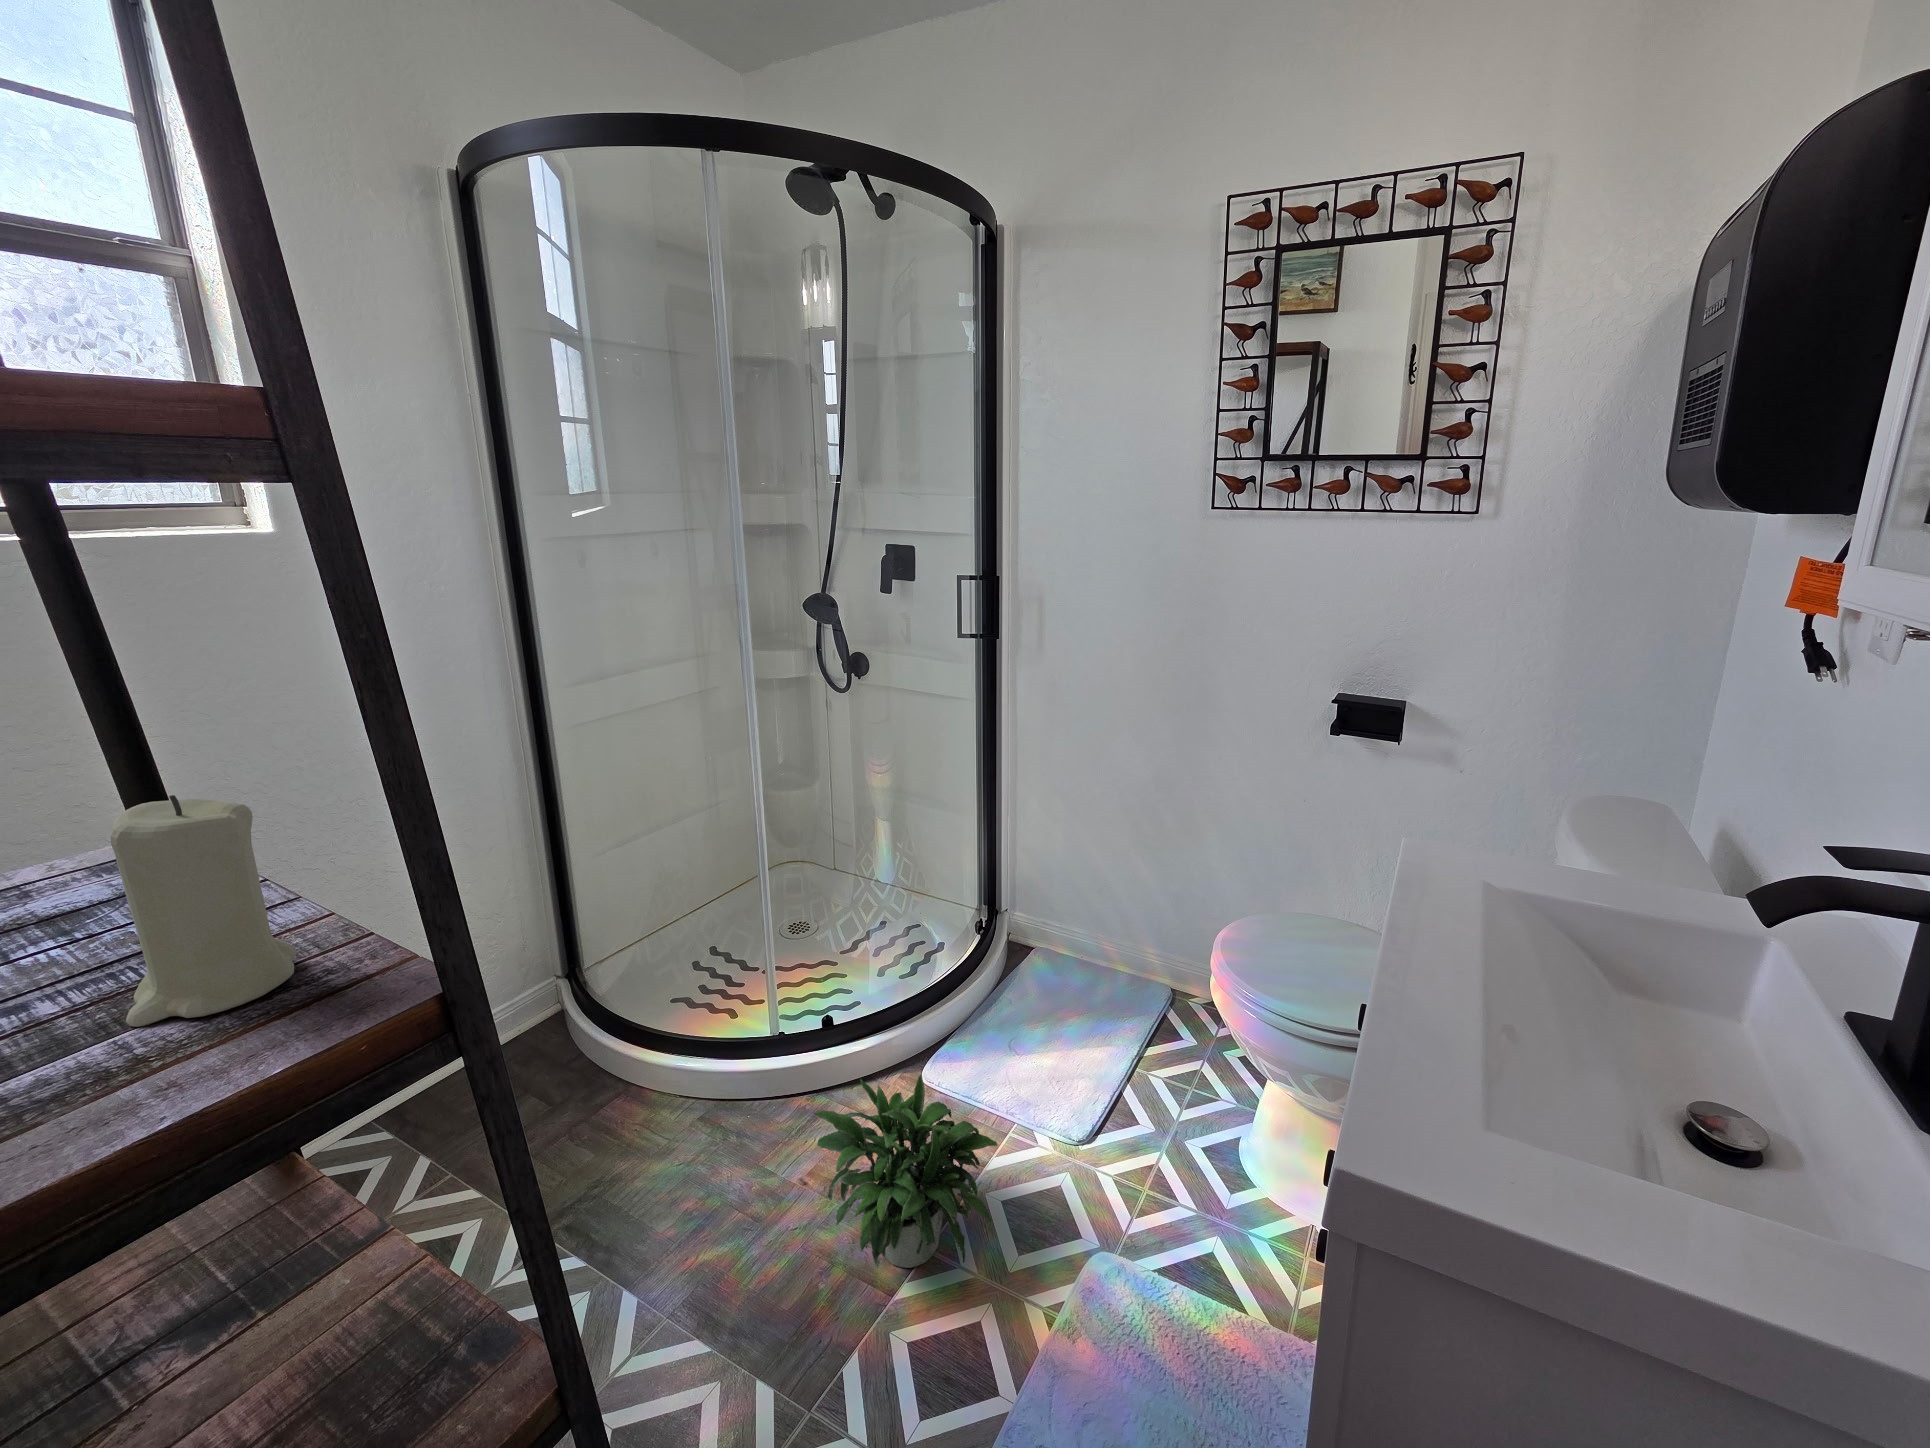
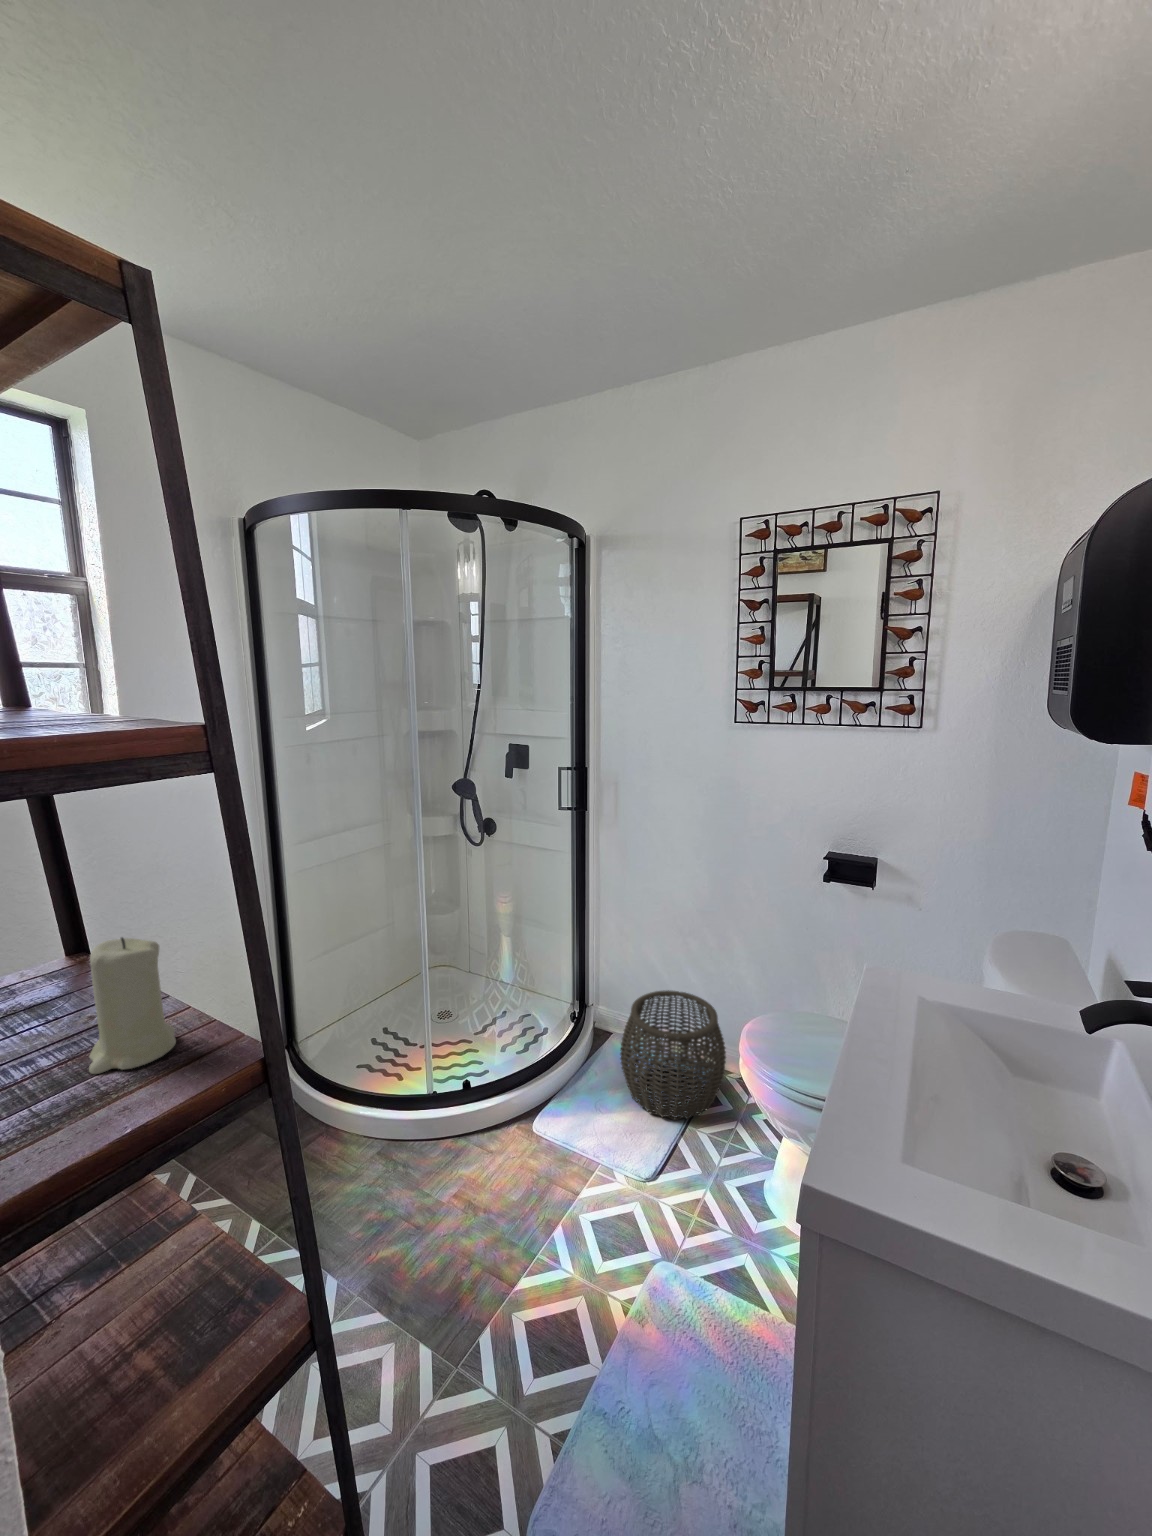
woven basket: none [1042,889,1188,1062] -> present [620,990,726,1120]
potted plant: present [797,1074,997,1268] -> none [445,1124,589,1268]

